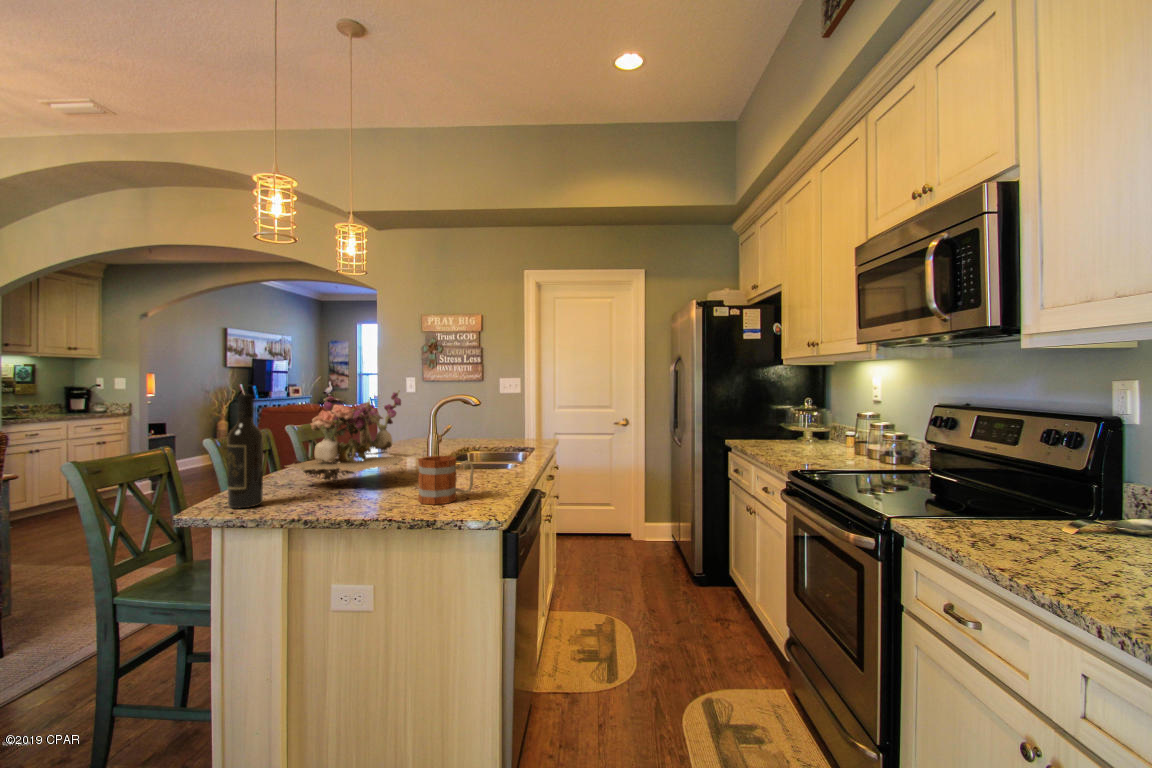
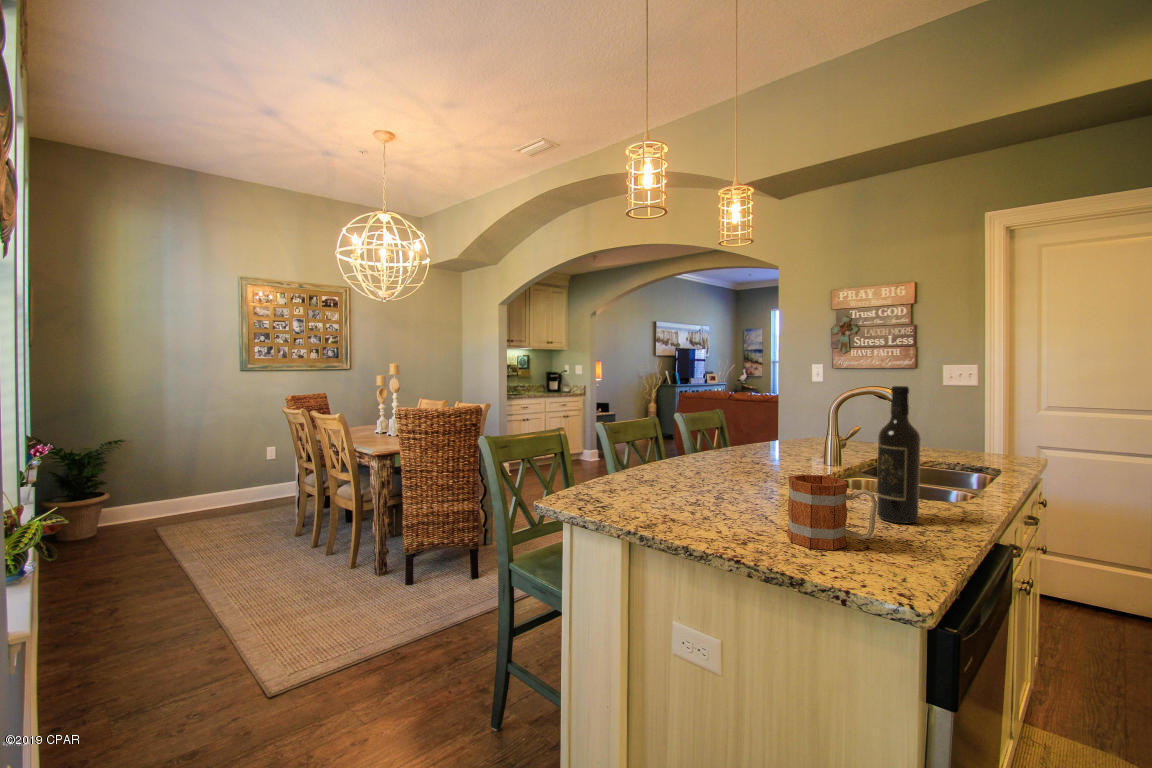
flower arrangement: present [287,390,413,483] -> none [644,378,795,489]
wine bottle: present [227,394,263,508] -> present [877,386,921,524]

